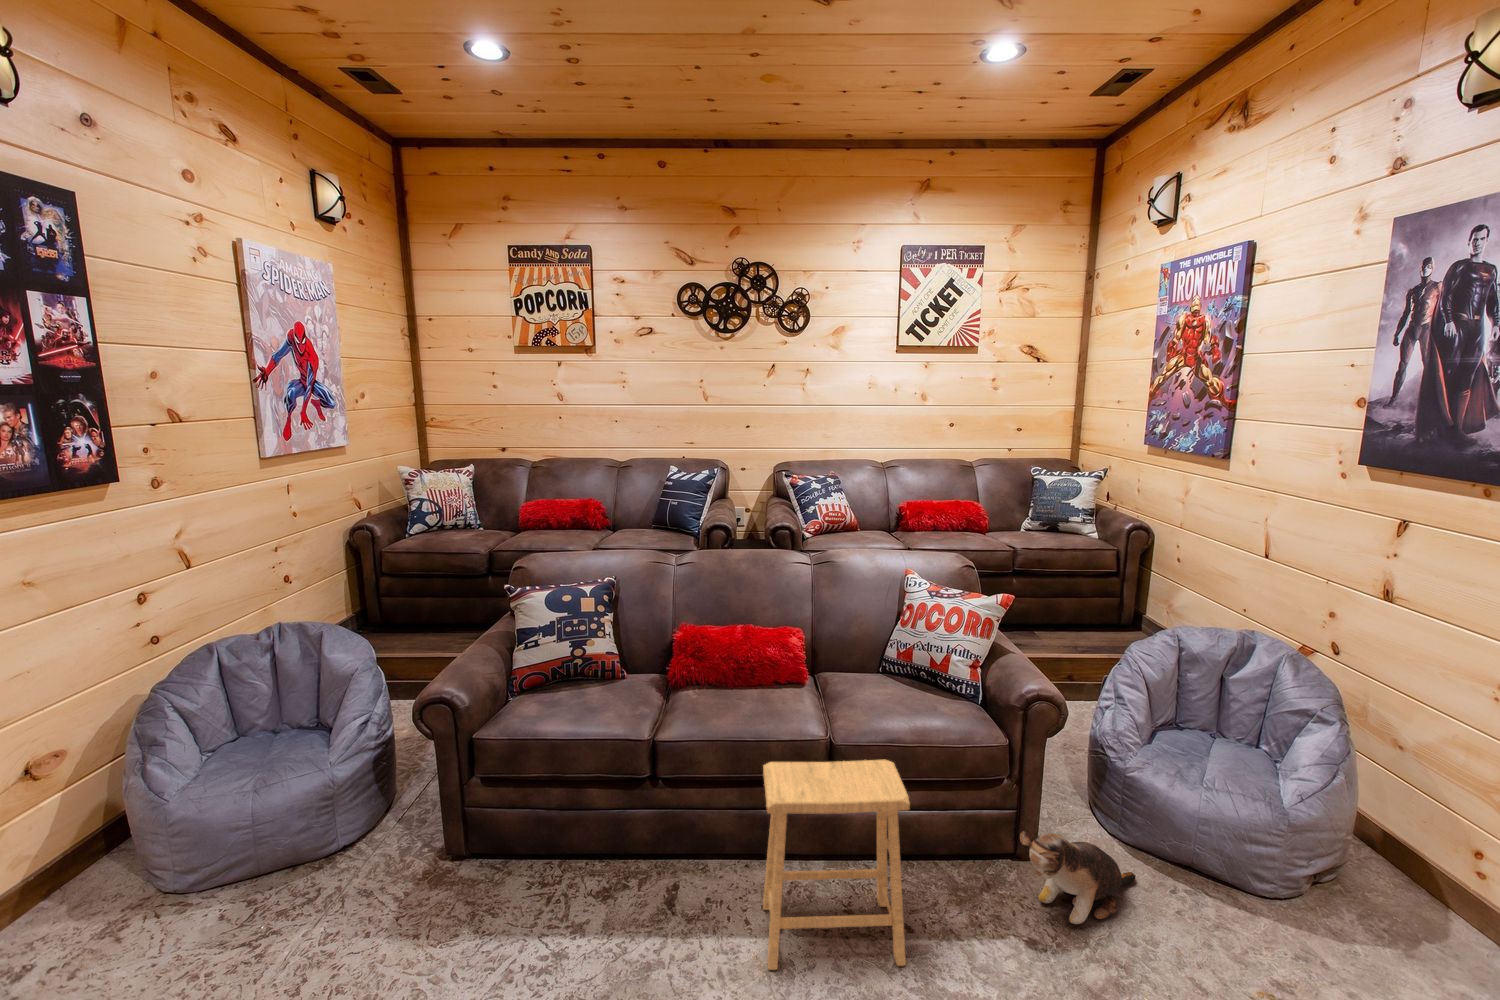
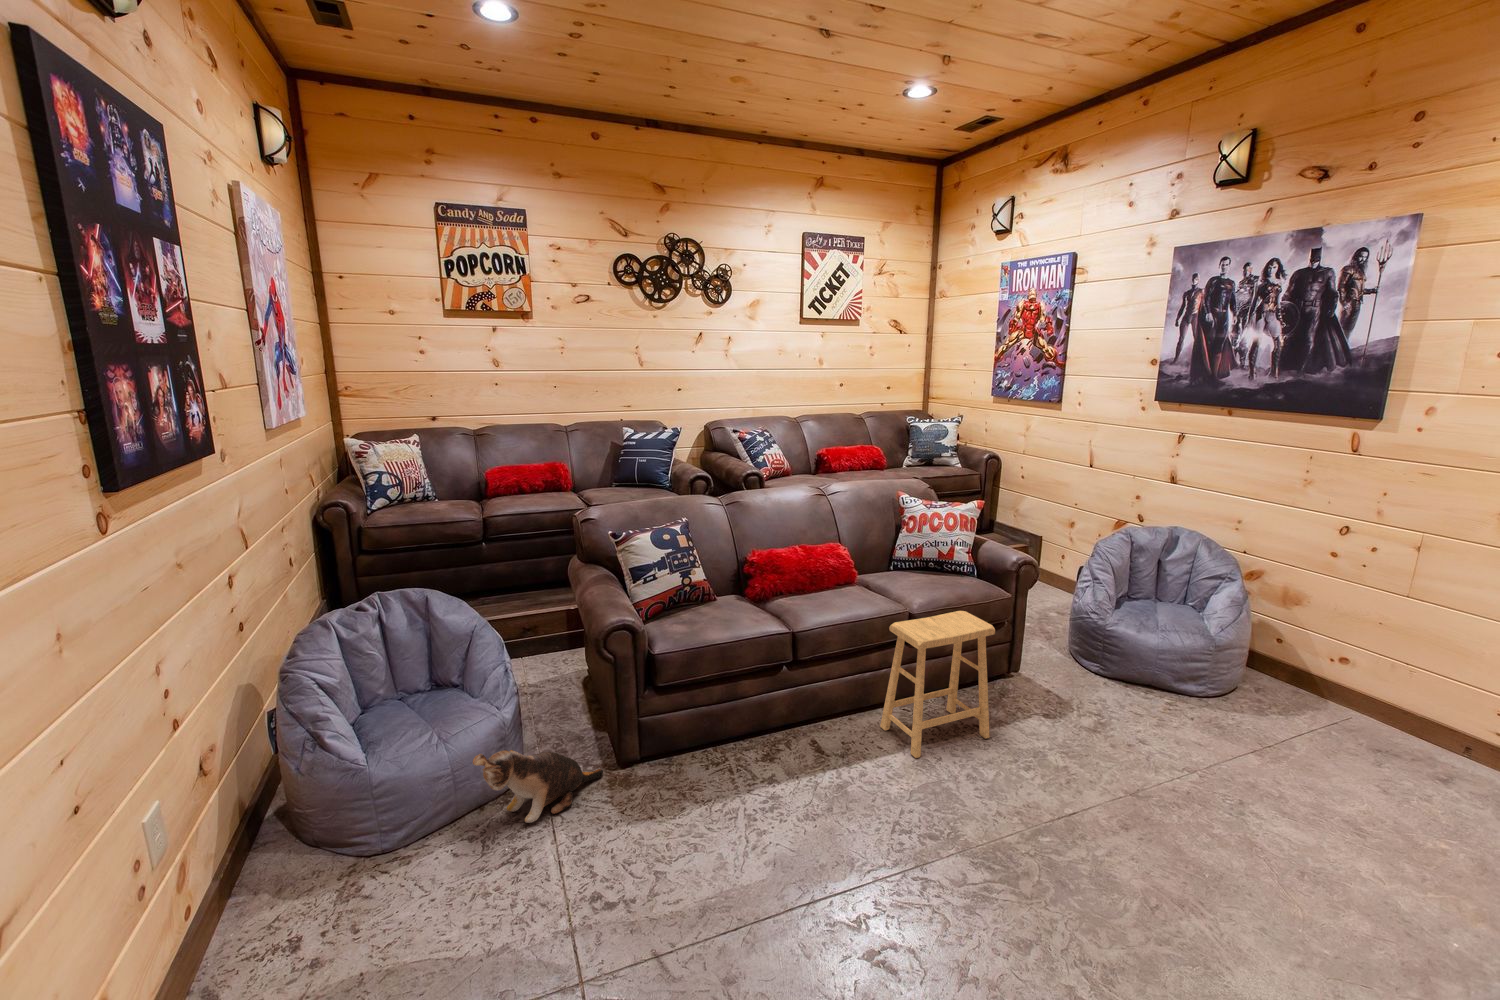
plush toy: present [1020,831,1135,924] -> present [473,750,603,823]

